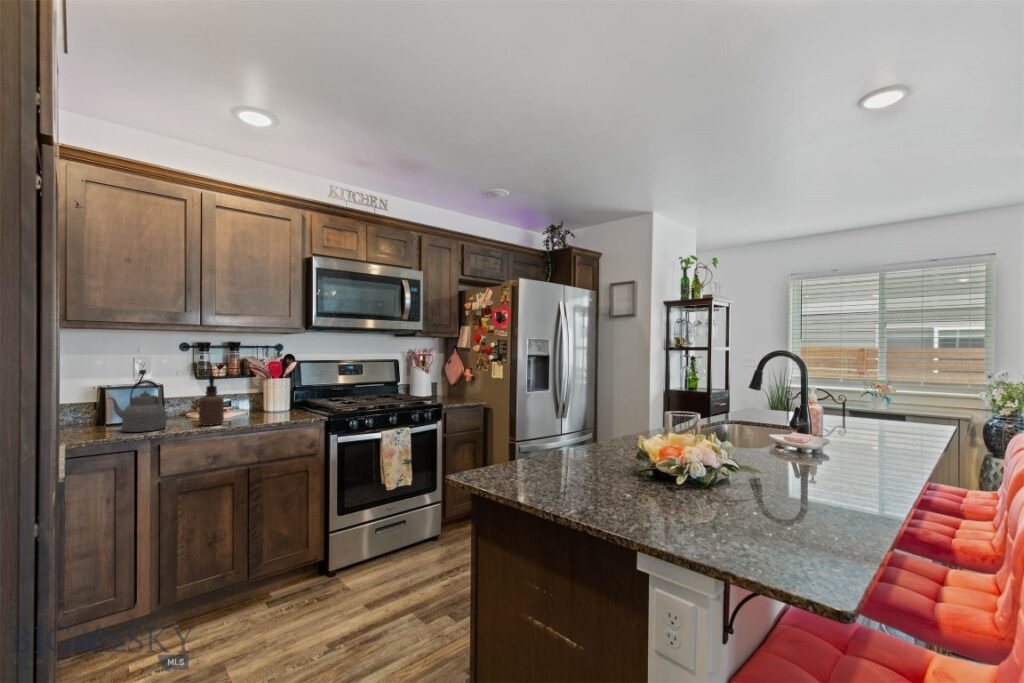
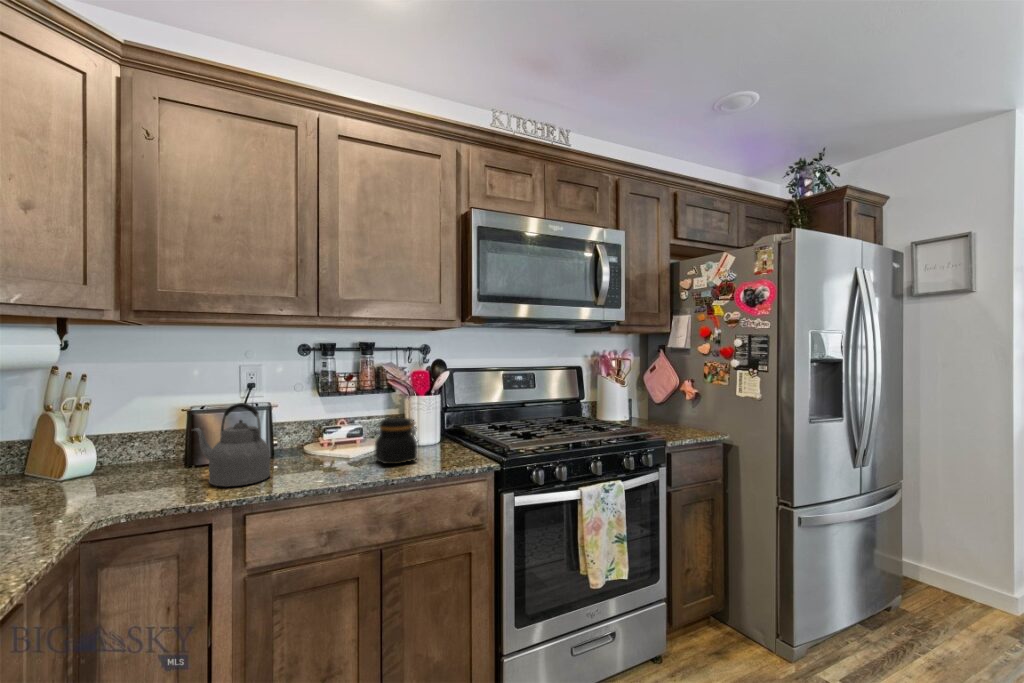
soap dispenser: present [198,376,224,426] -> none [315,396,350,476]
jar: none [238,391,273,419] -> present [371,417,419,464]

